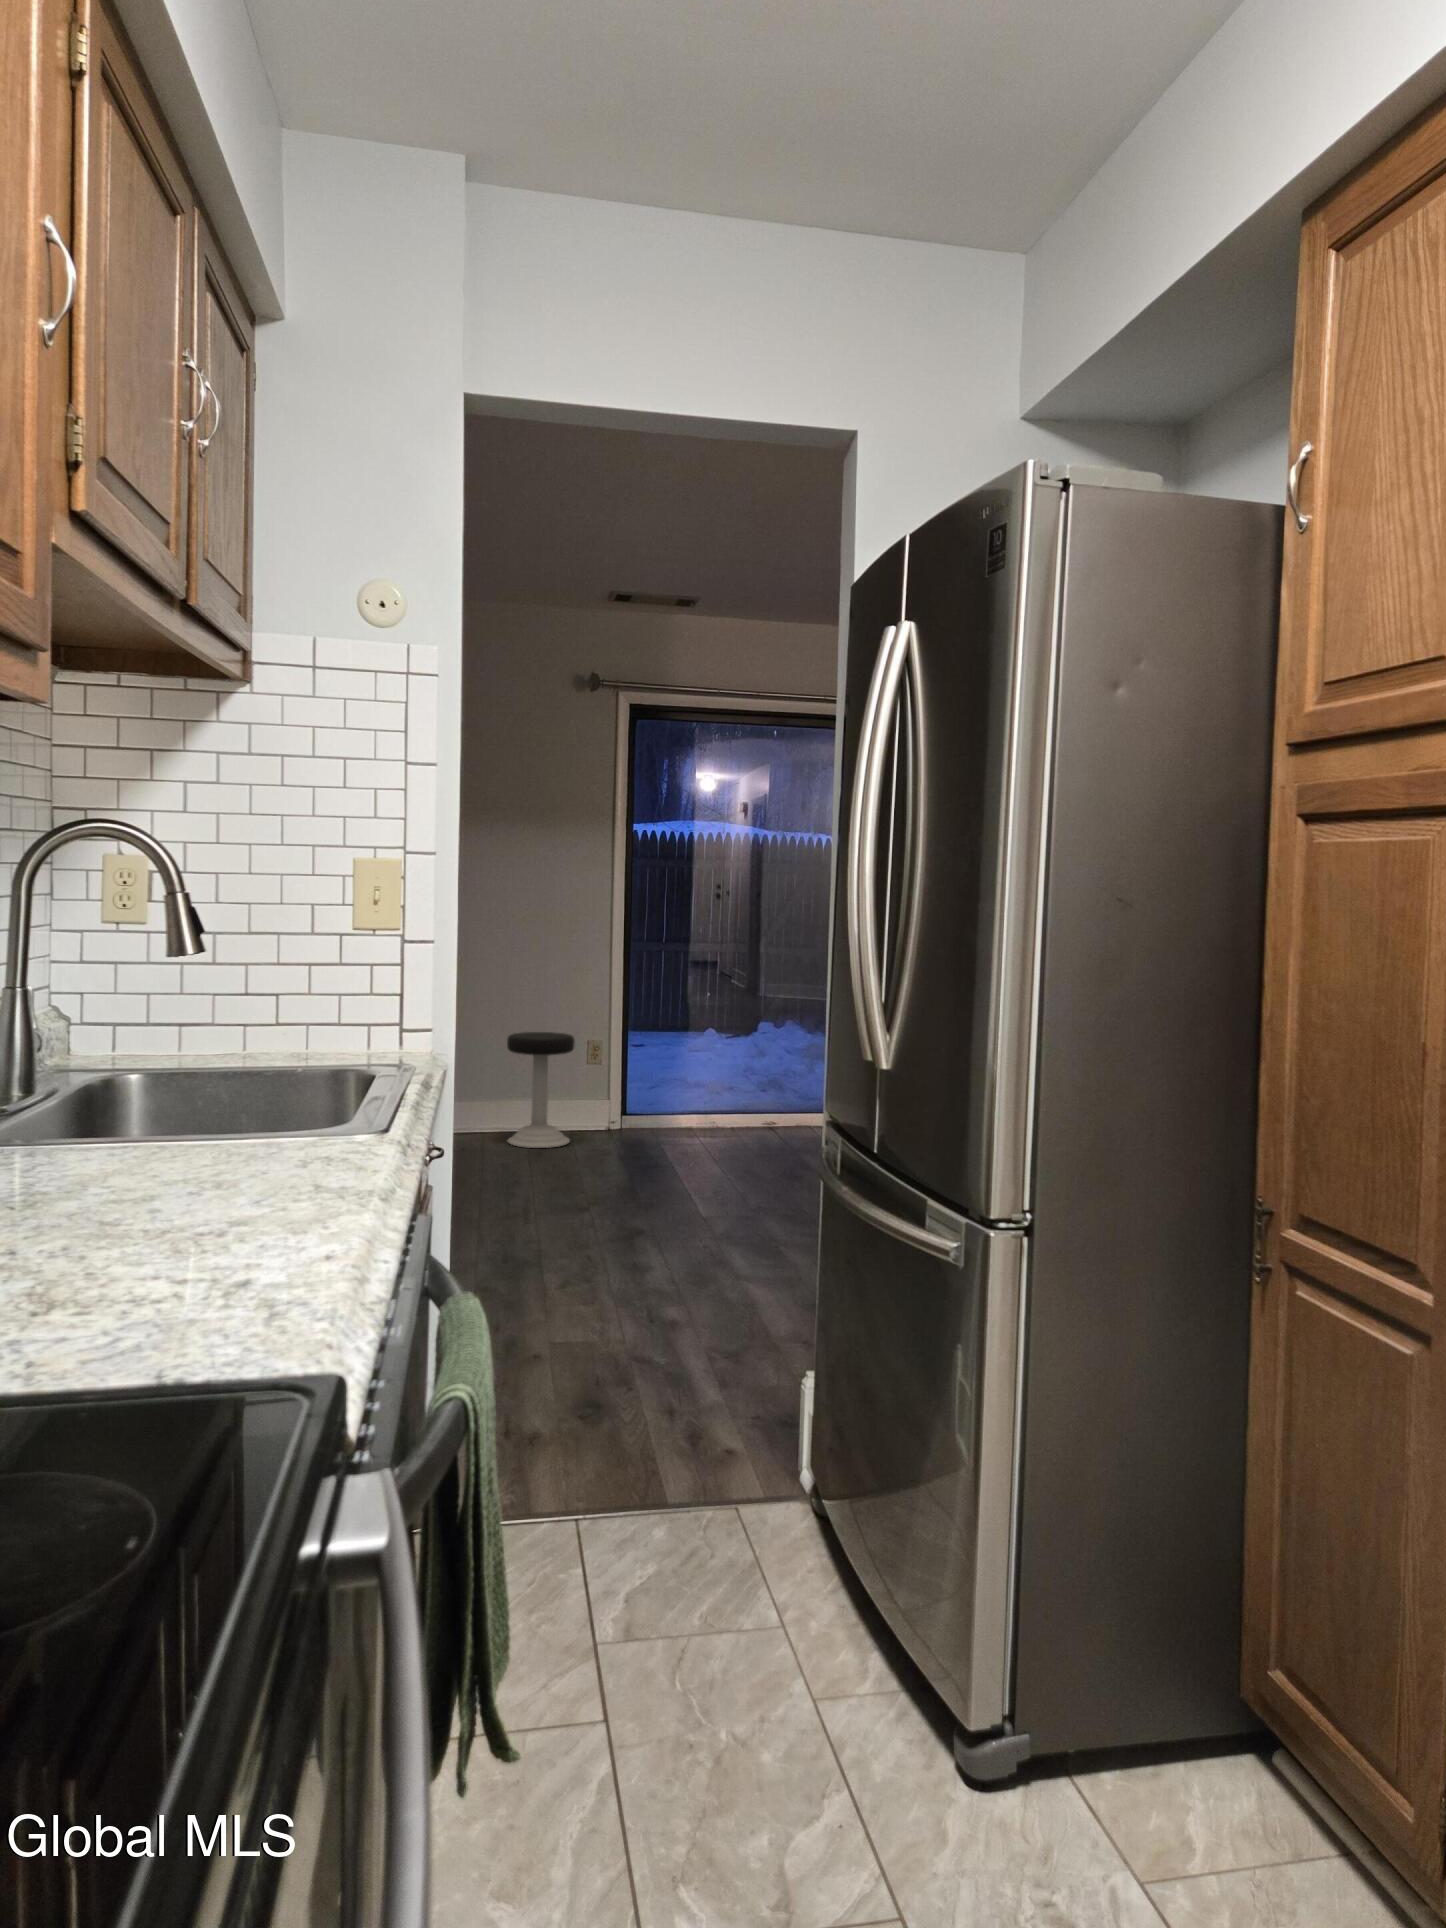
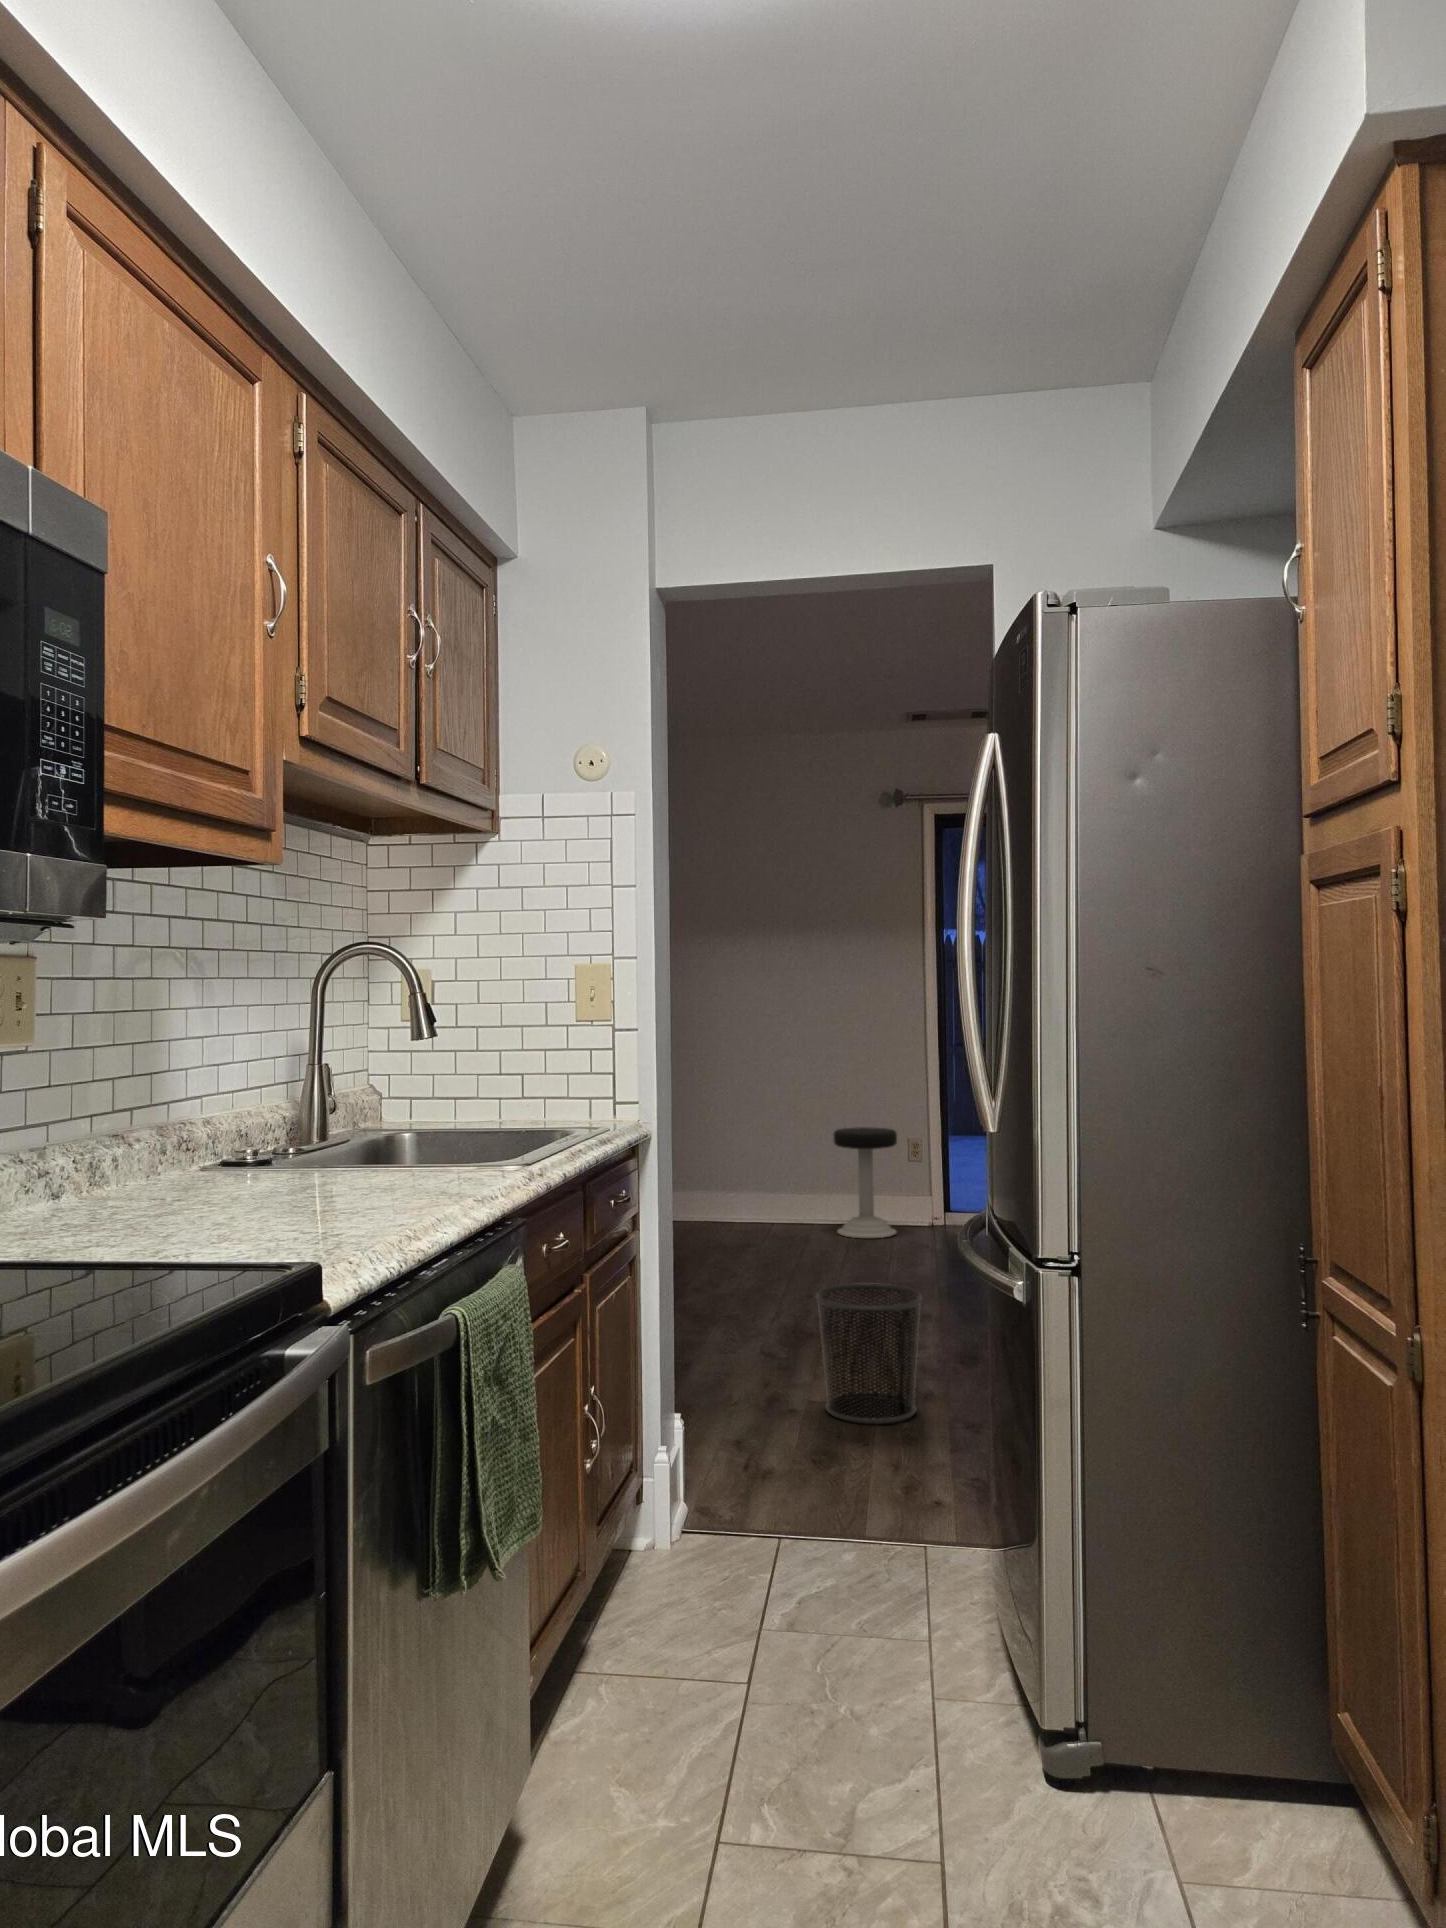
waste bin: none [561,1212,677,1364] -> present [816,1283,923,1424]

